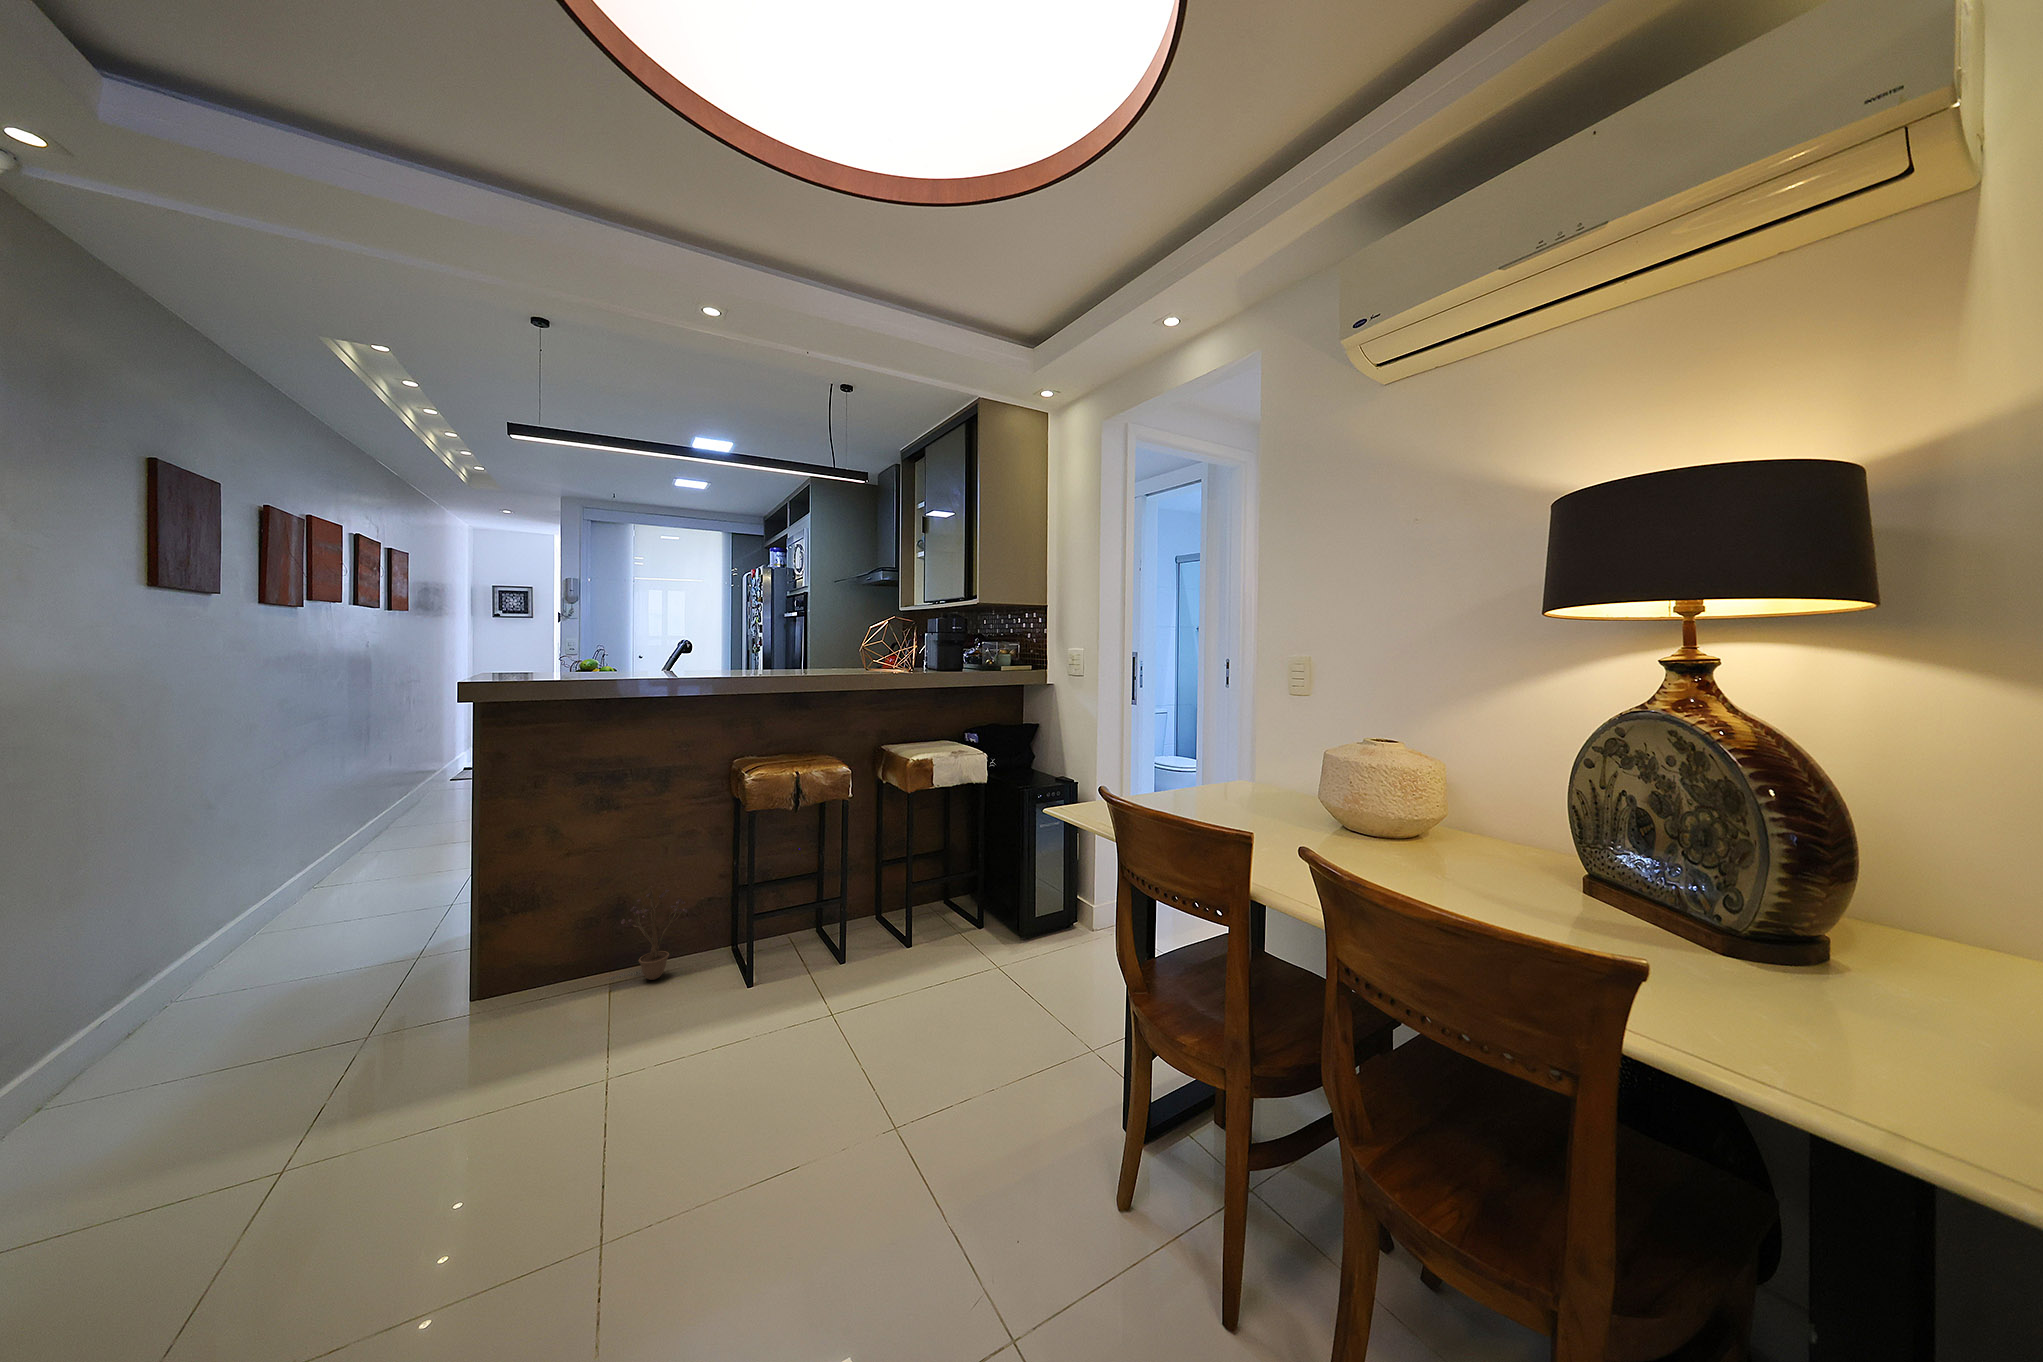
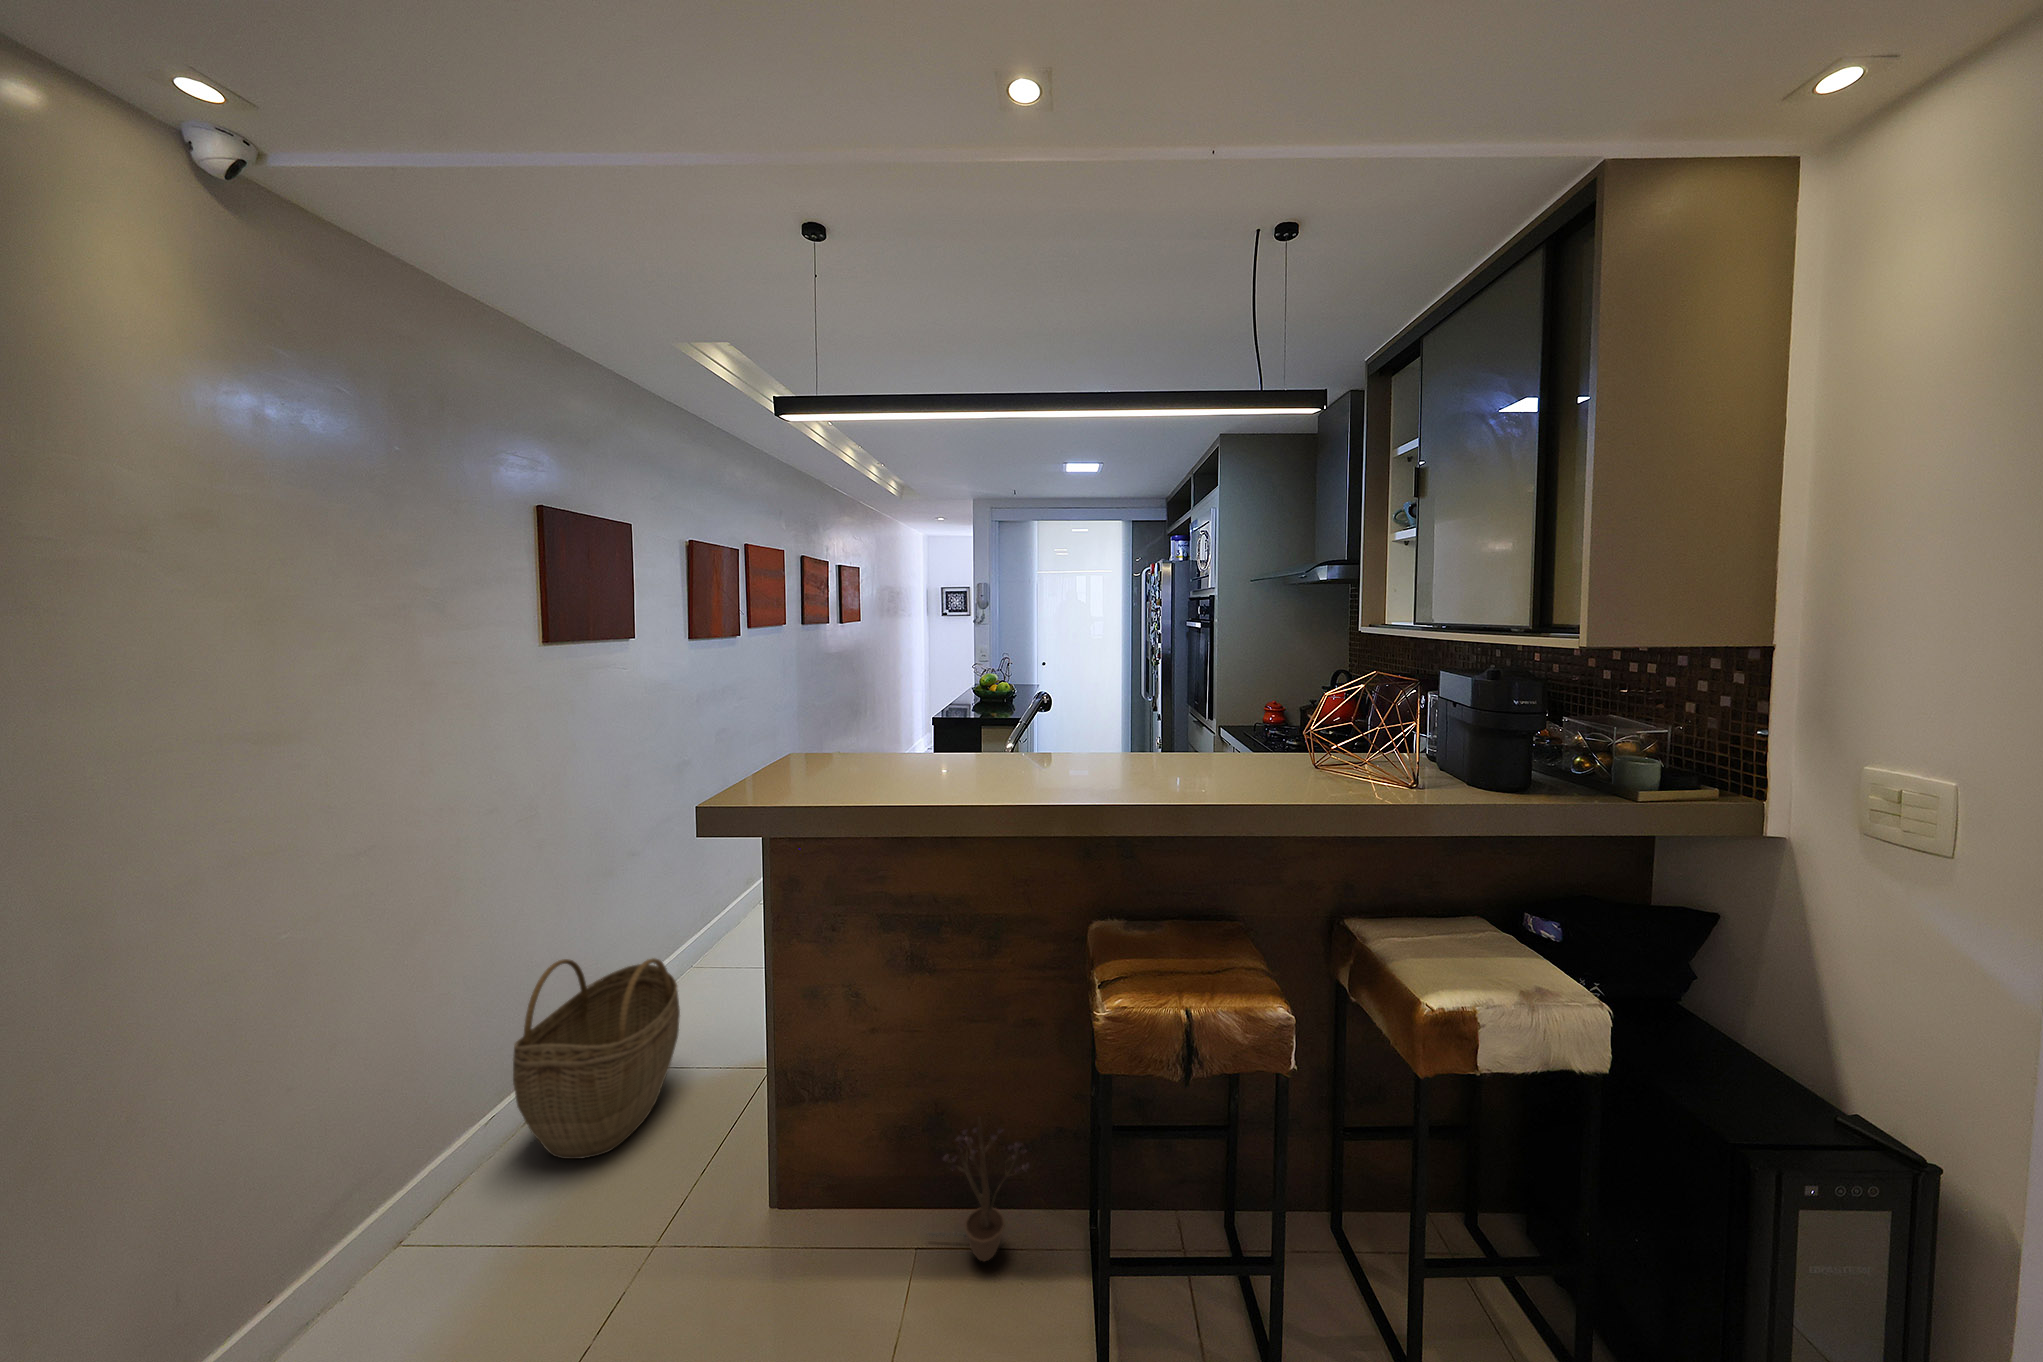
woven basket: none [118,859,304,1045] -> present [513,958,680,1159]

